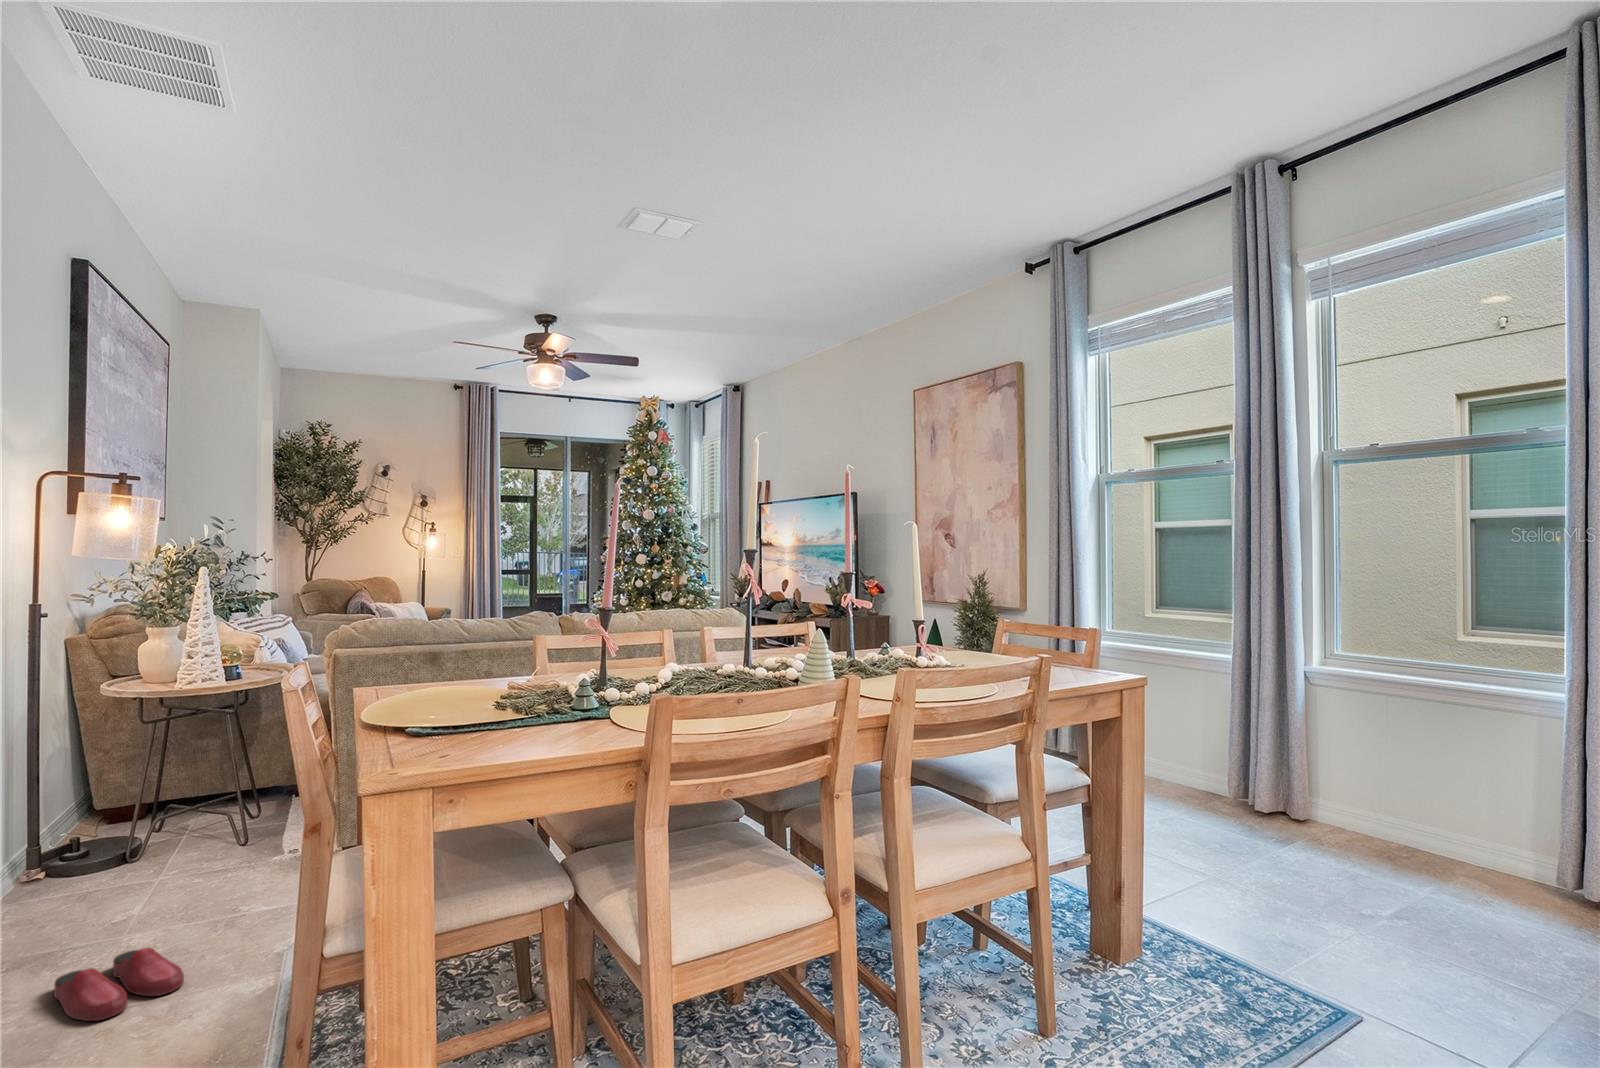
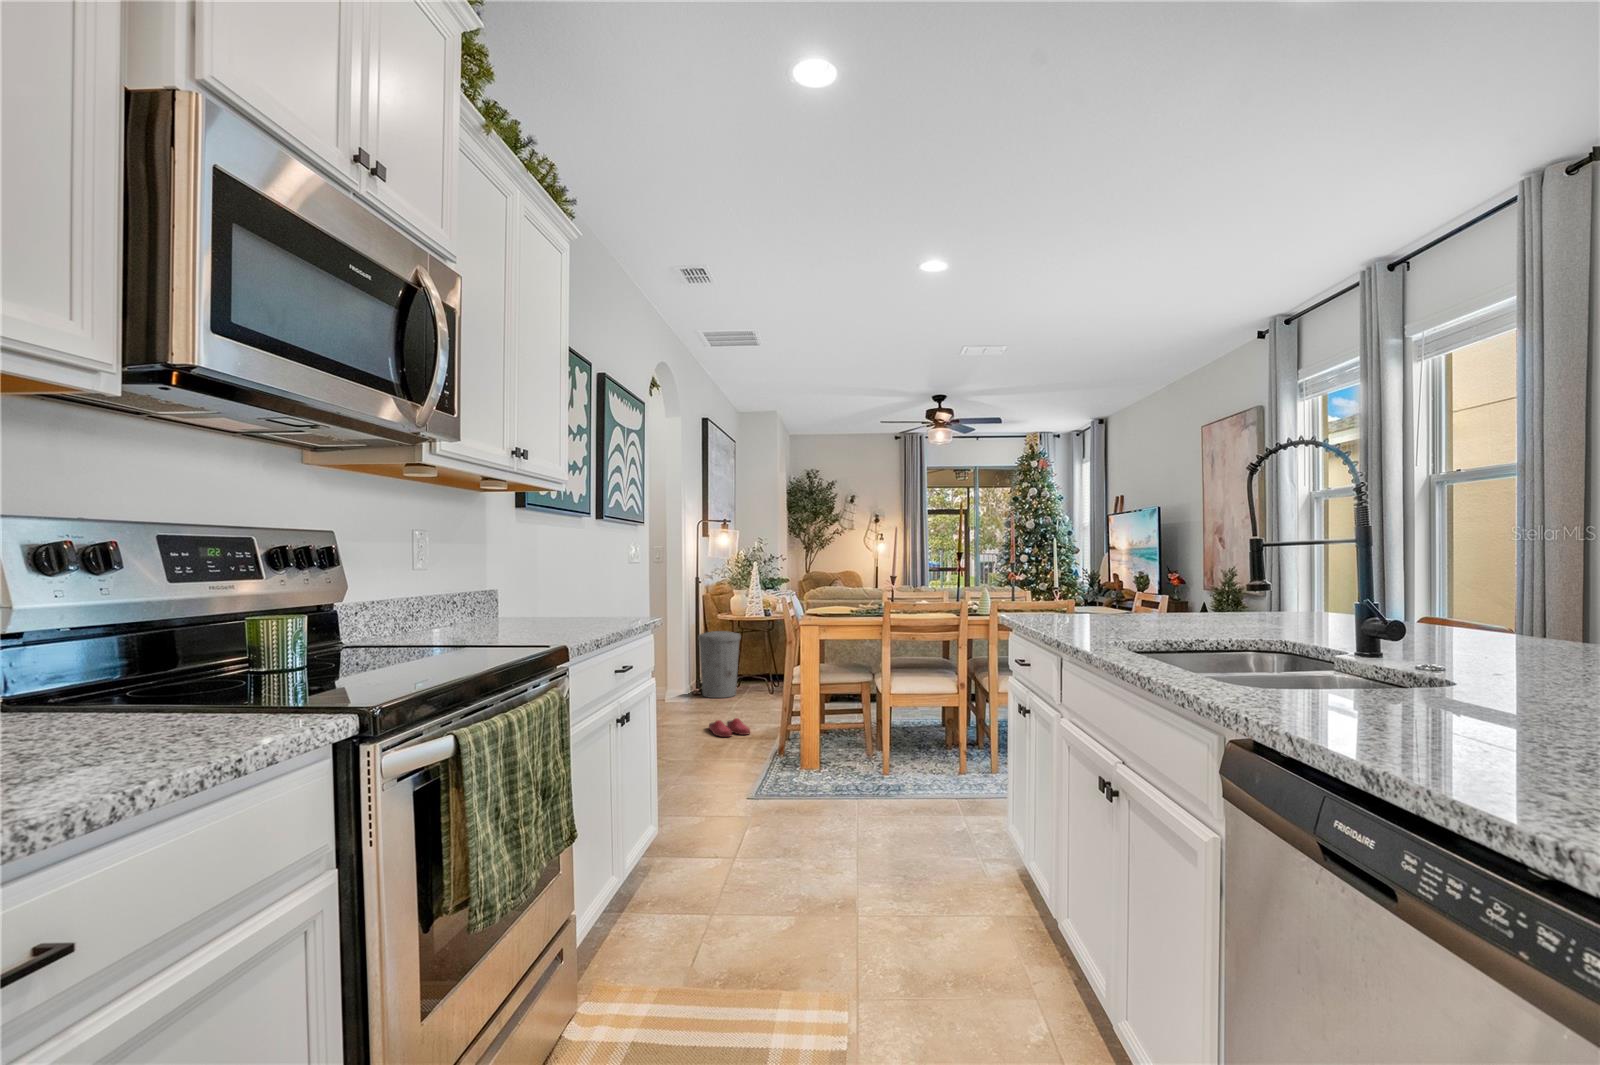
trash can: none [44,718,165,870] -> present [698,631,741,698]

